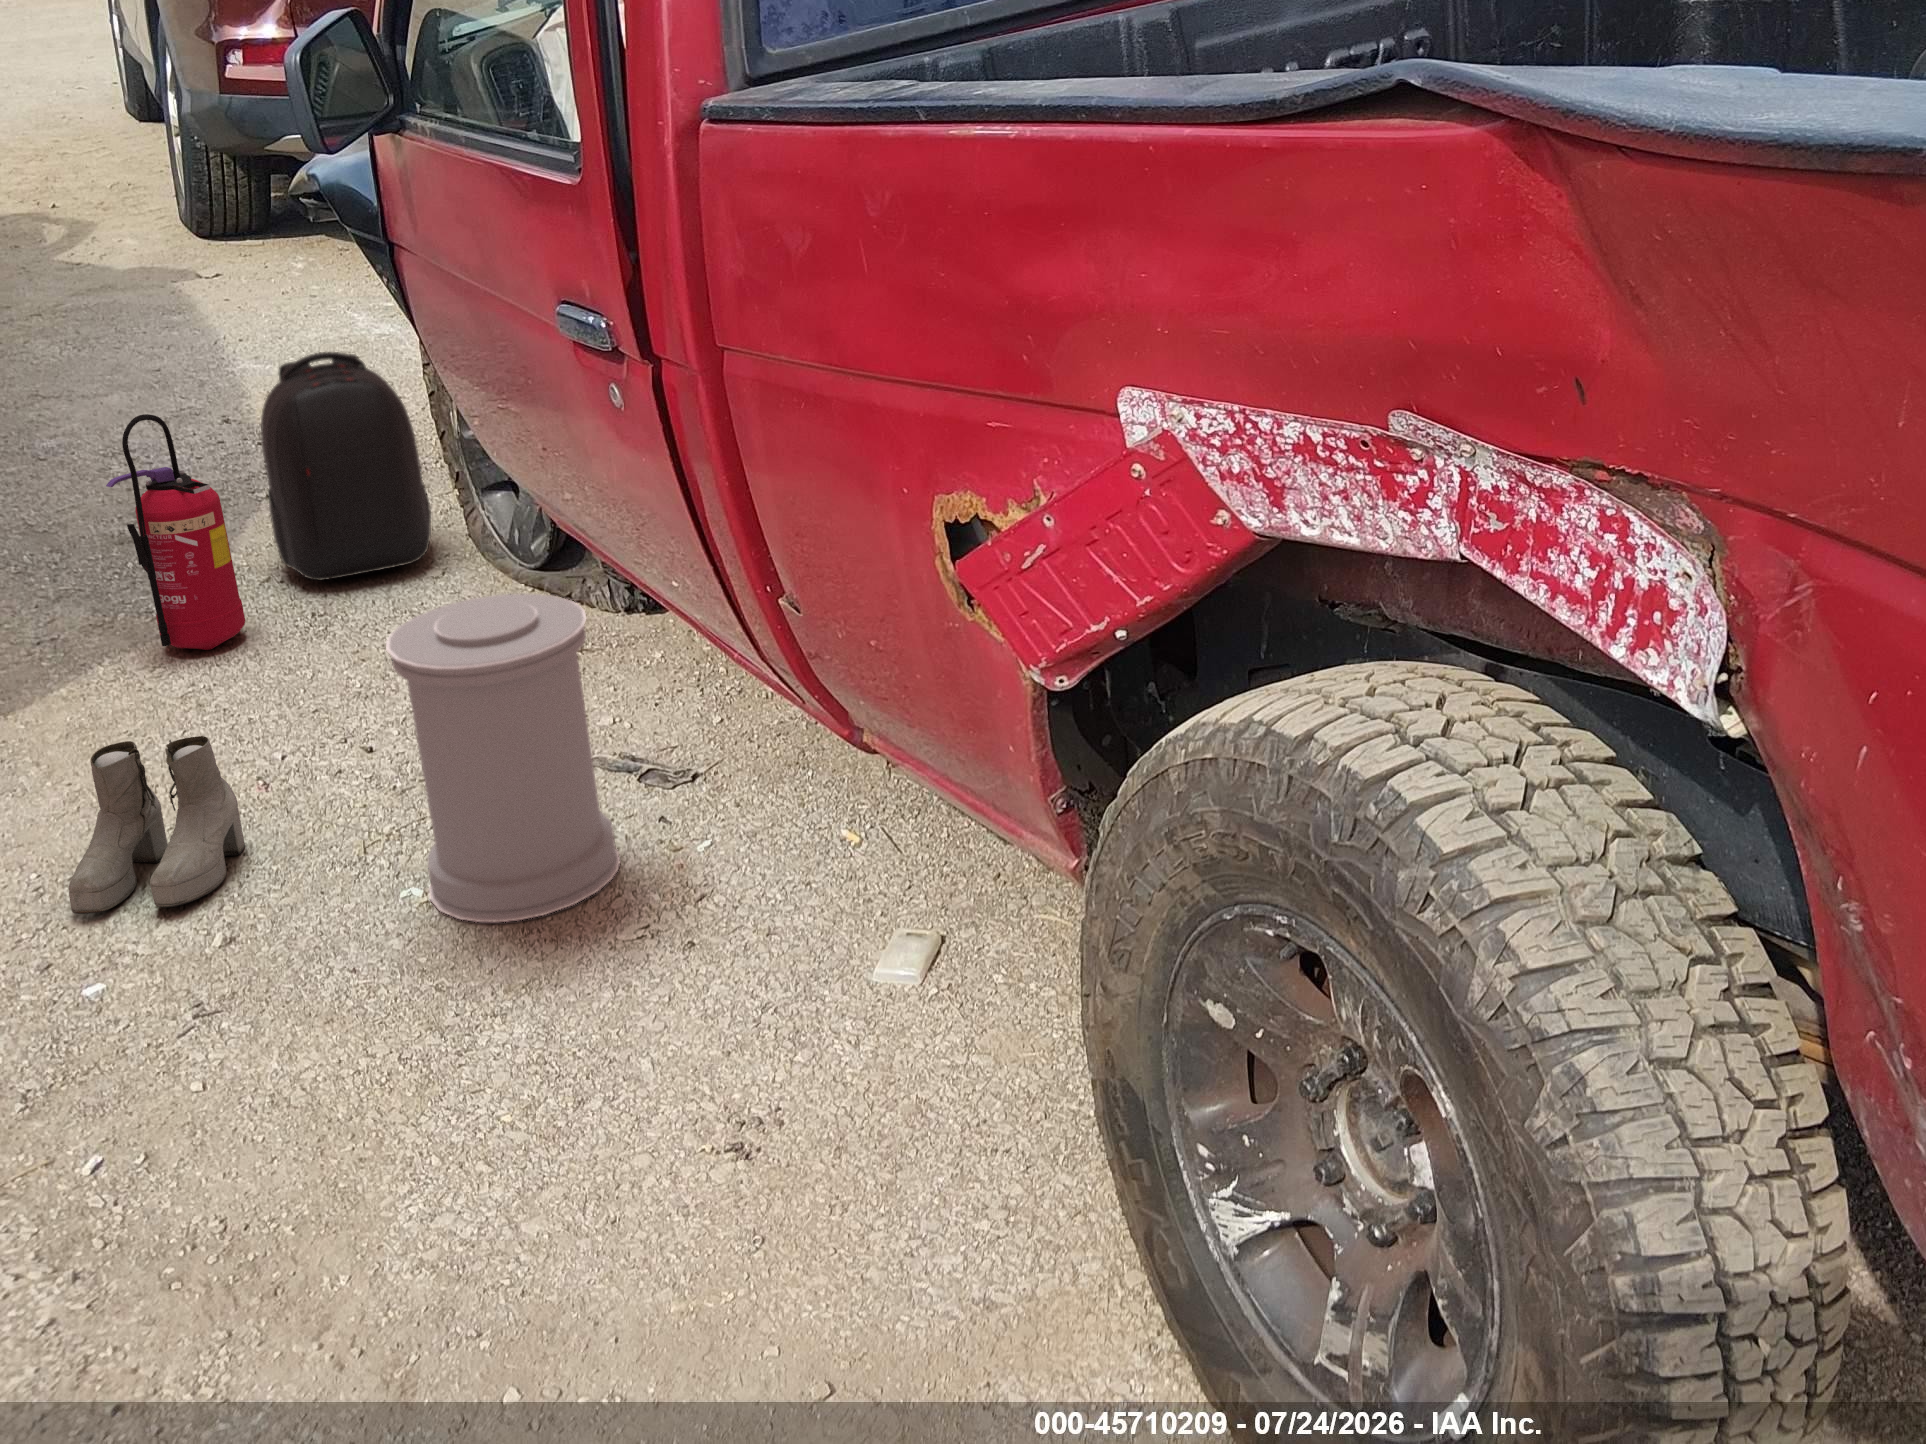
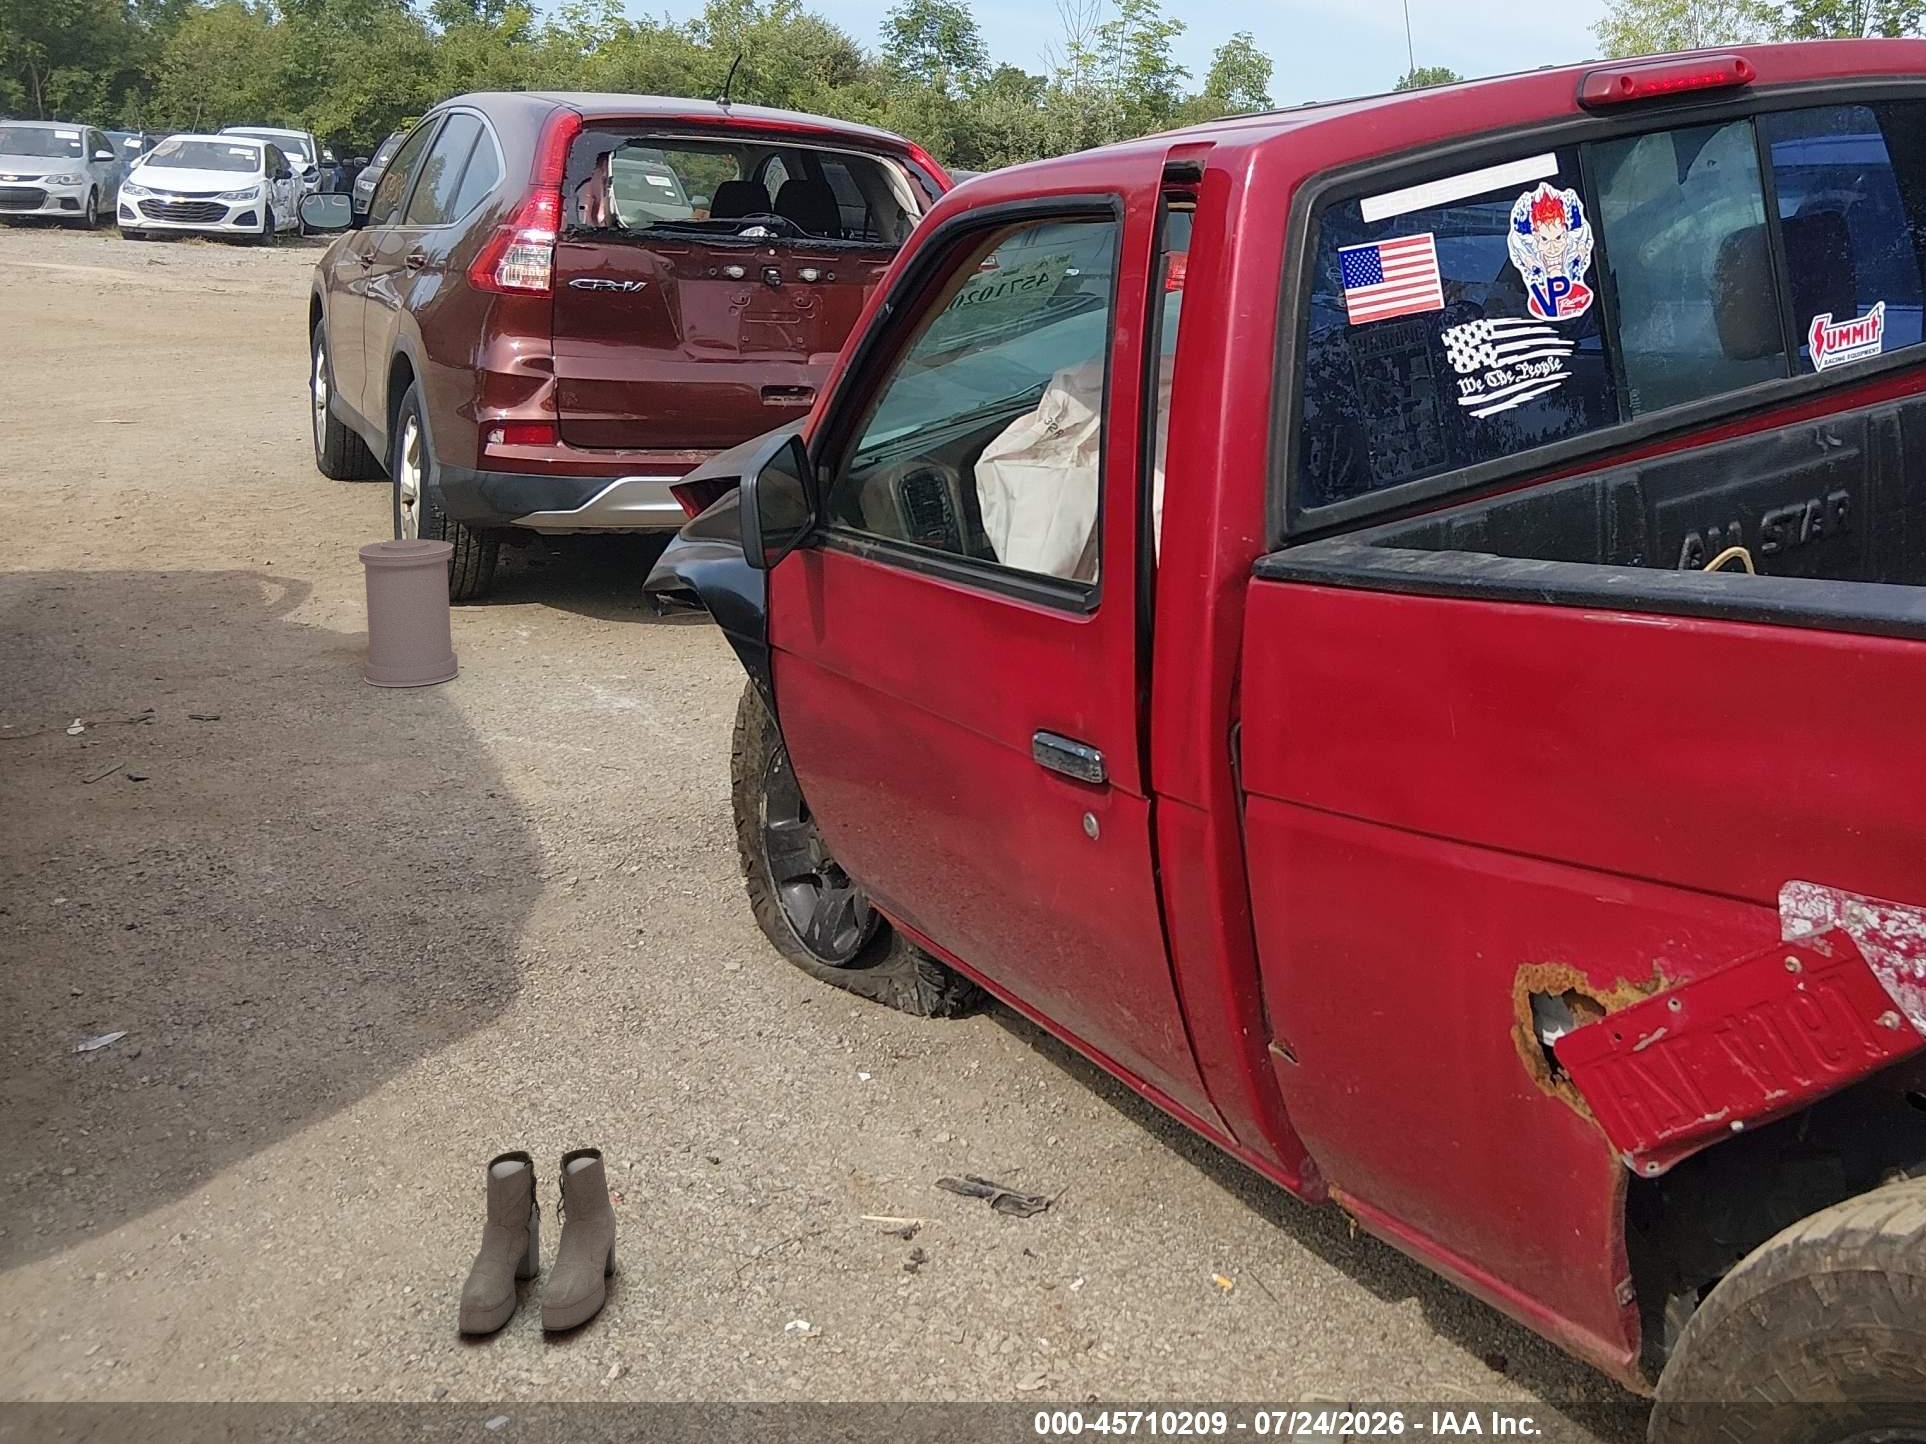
backpack: present [261,352,431,581] -> none [577,742,730,974]
fire extinguisher: present [106,414,245,650] -> none [458,804,563,1045]
trash can: present [386,593,620,922] -> present [357,539,459,687]

